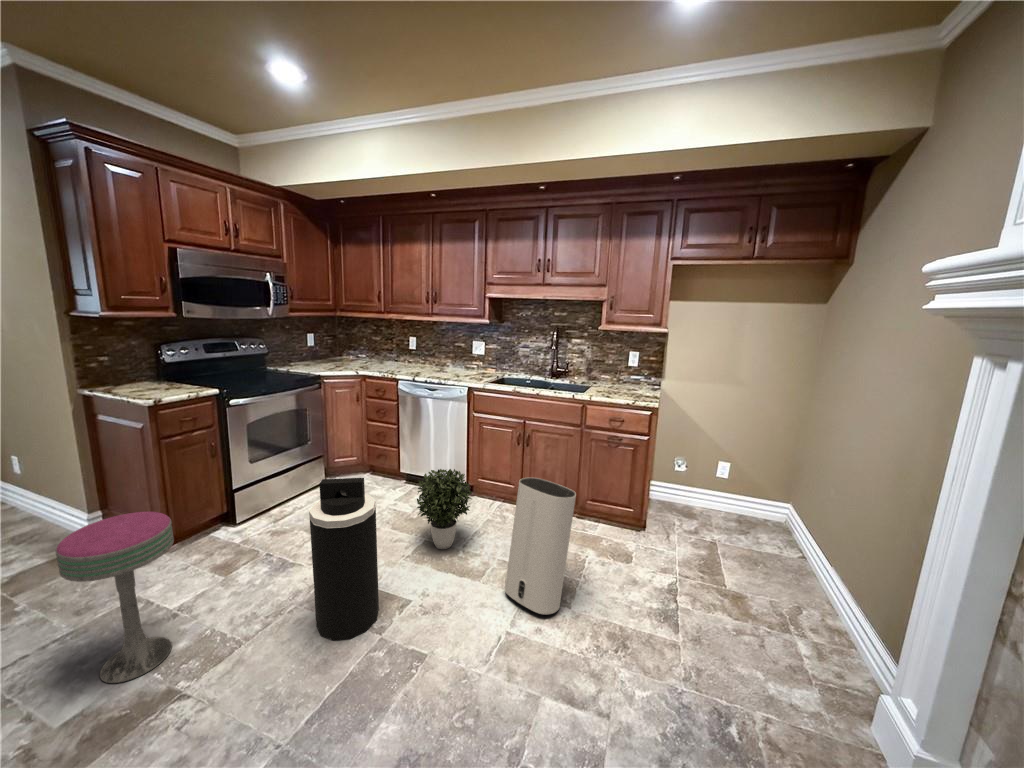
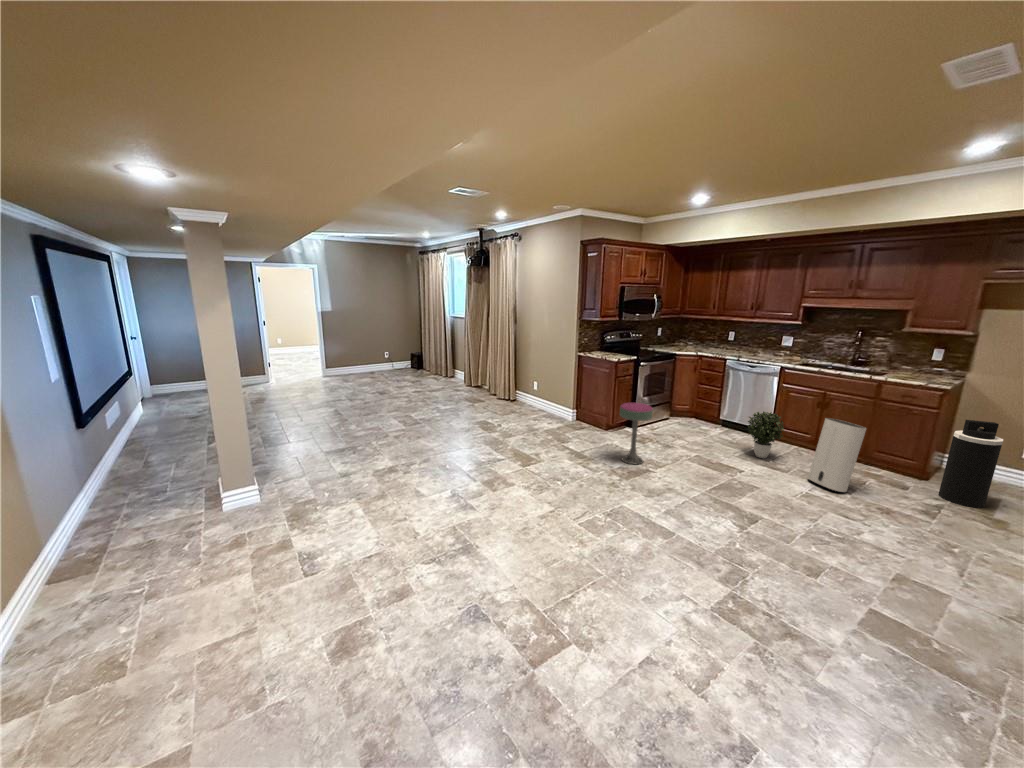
trash can: present [309,478,379,641] -> present [938,420,1003,508]

